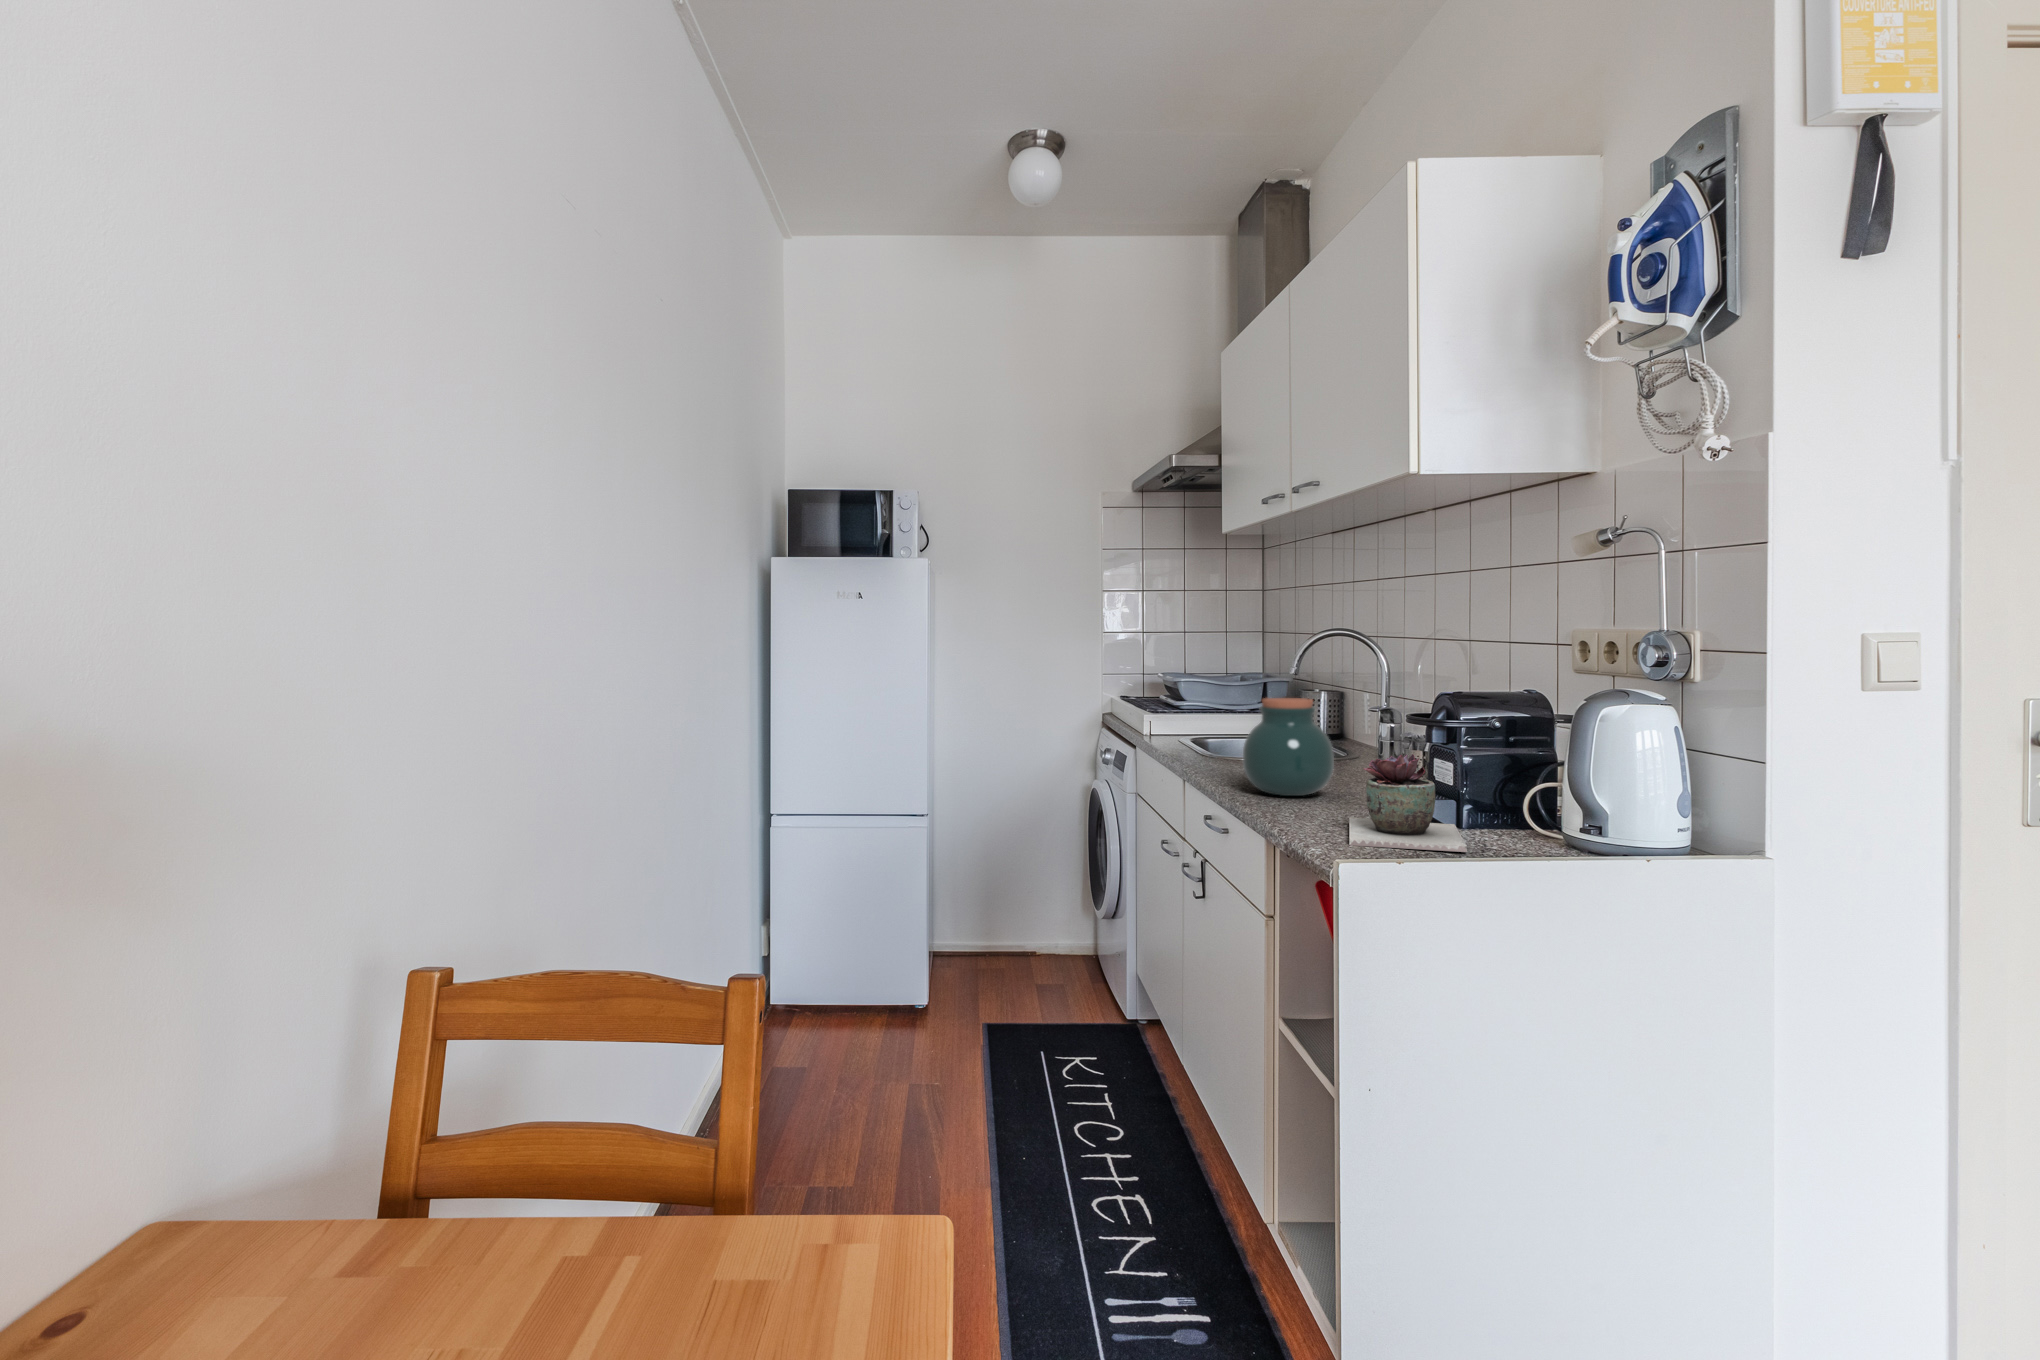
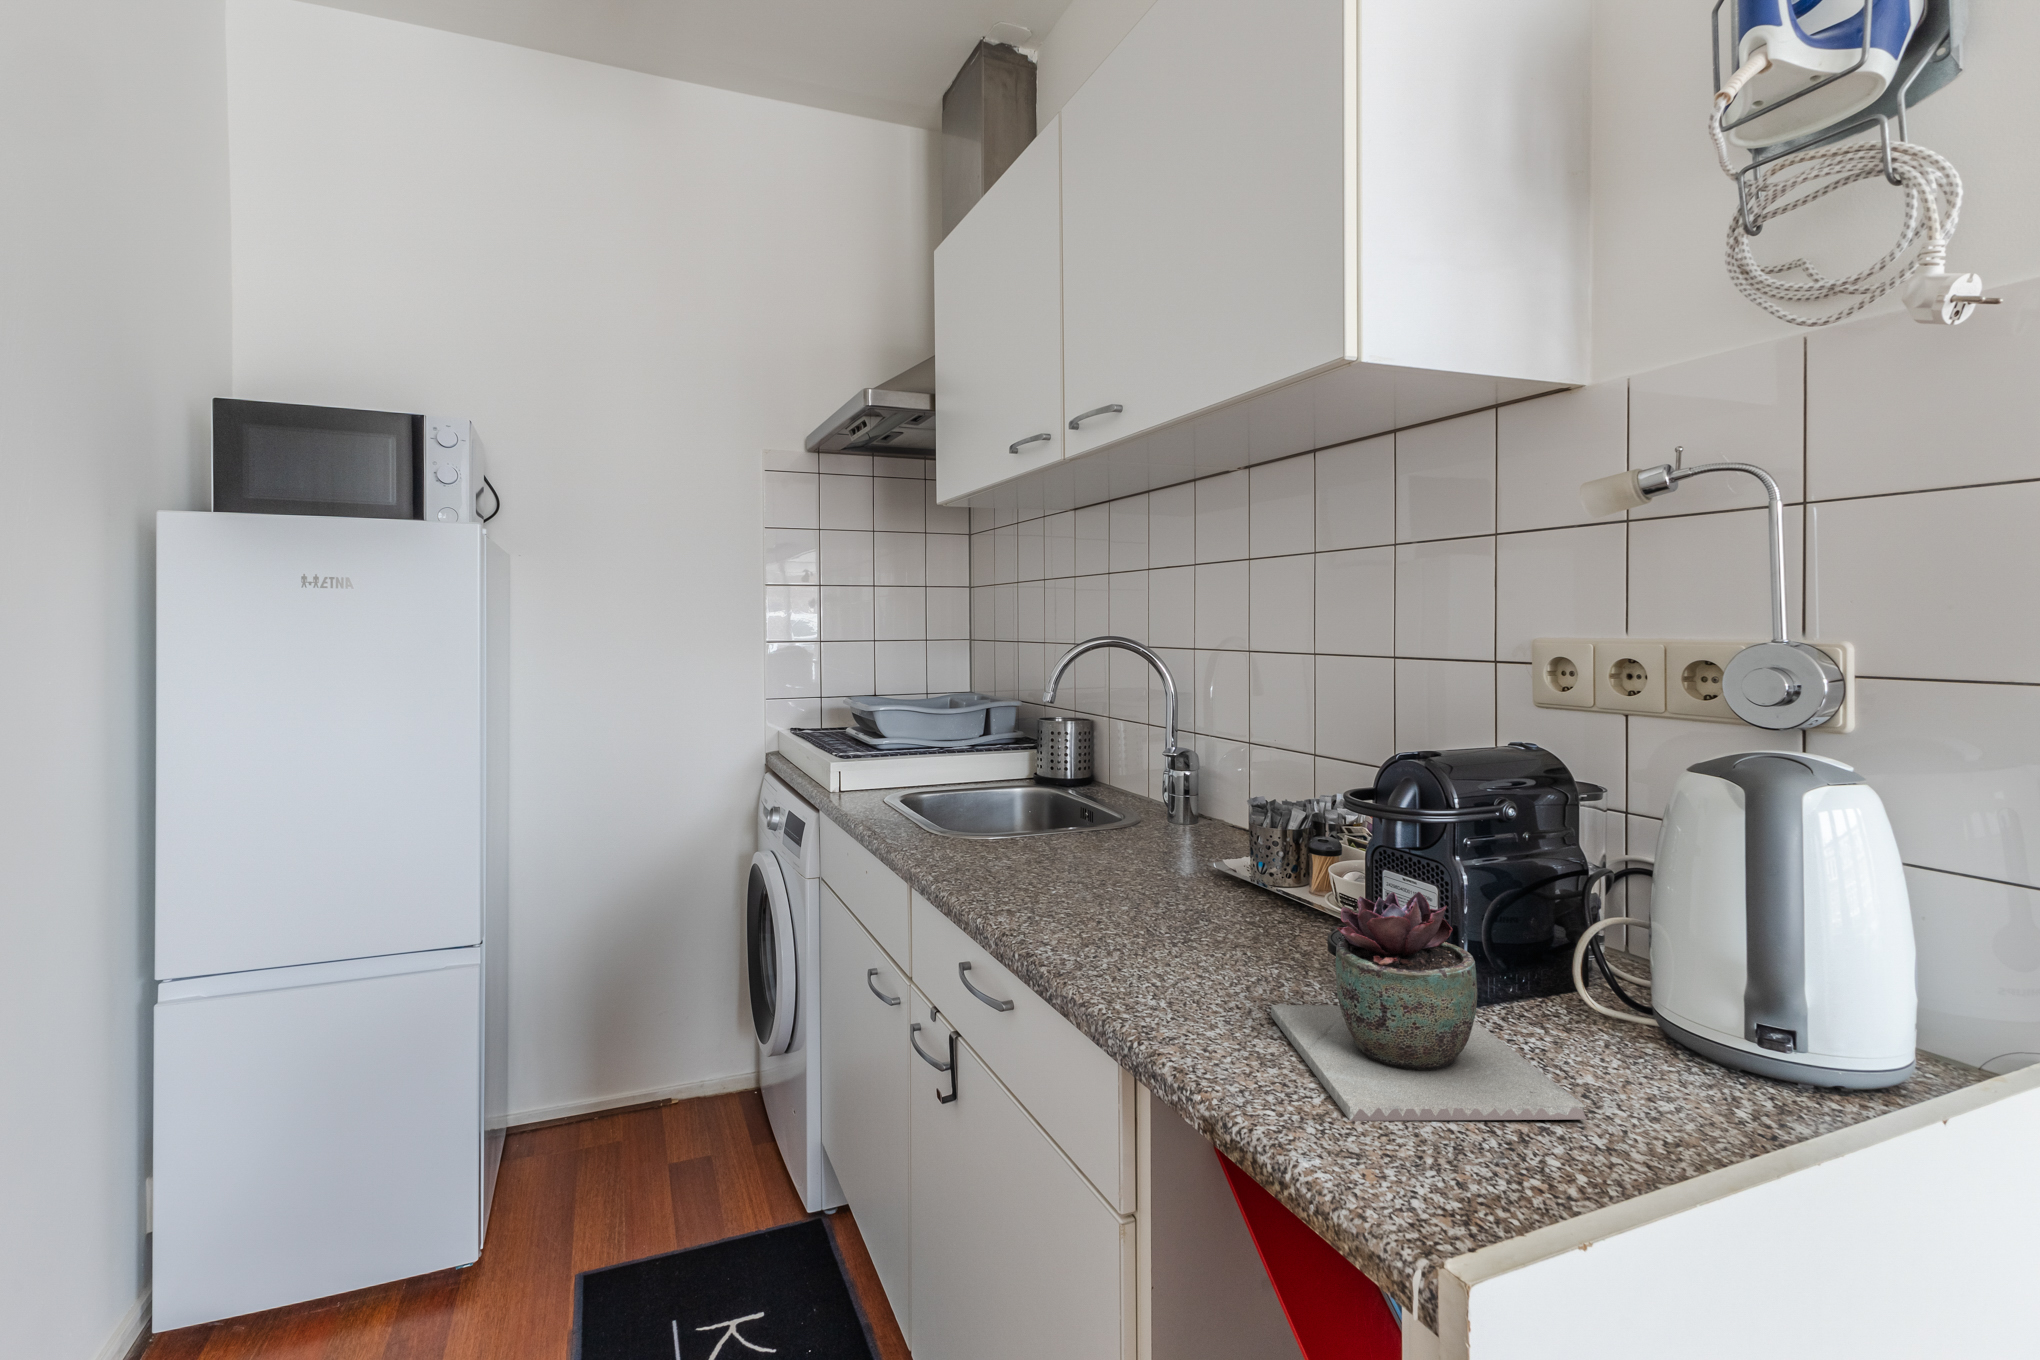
jar: present [1243,698,1334,796] -> none [1028,756,1178,931]

